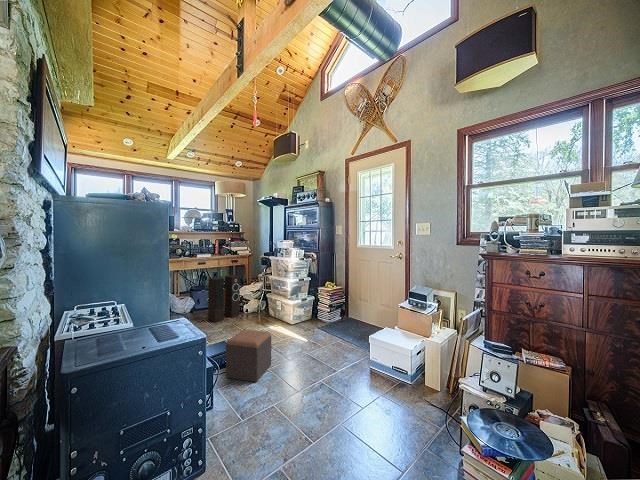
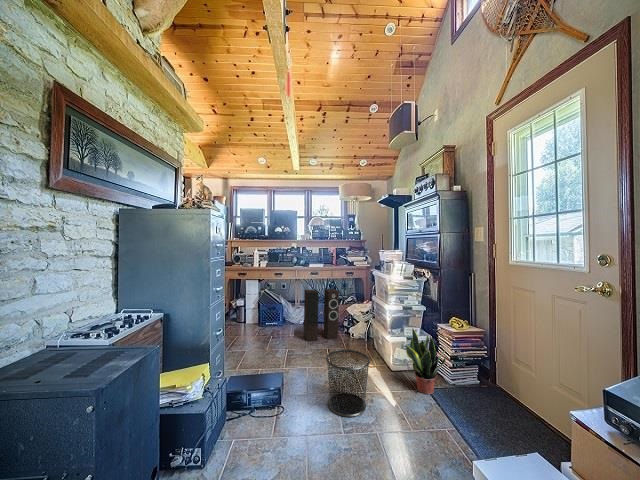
potted plant: none [307,291,331,329] -> present [406,329,448,395]
waste bin: none [267,311,296,351] -> present [326,350,370,417]
footstool: present [226,329,271,382] -> none [243,368,308,460]

